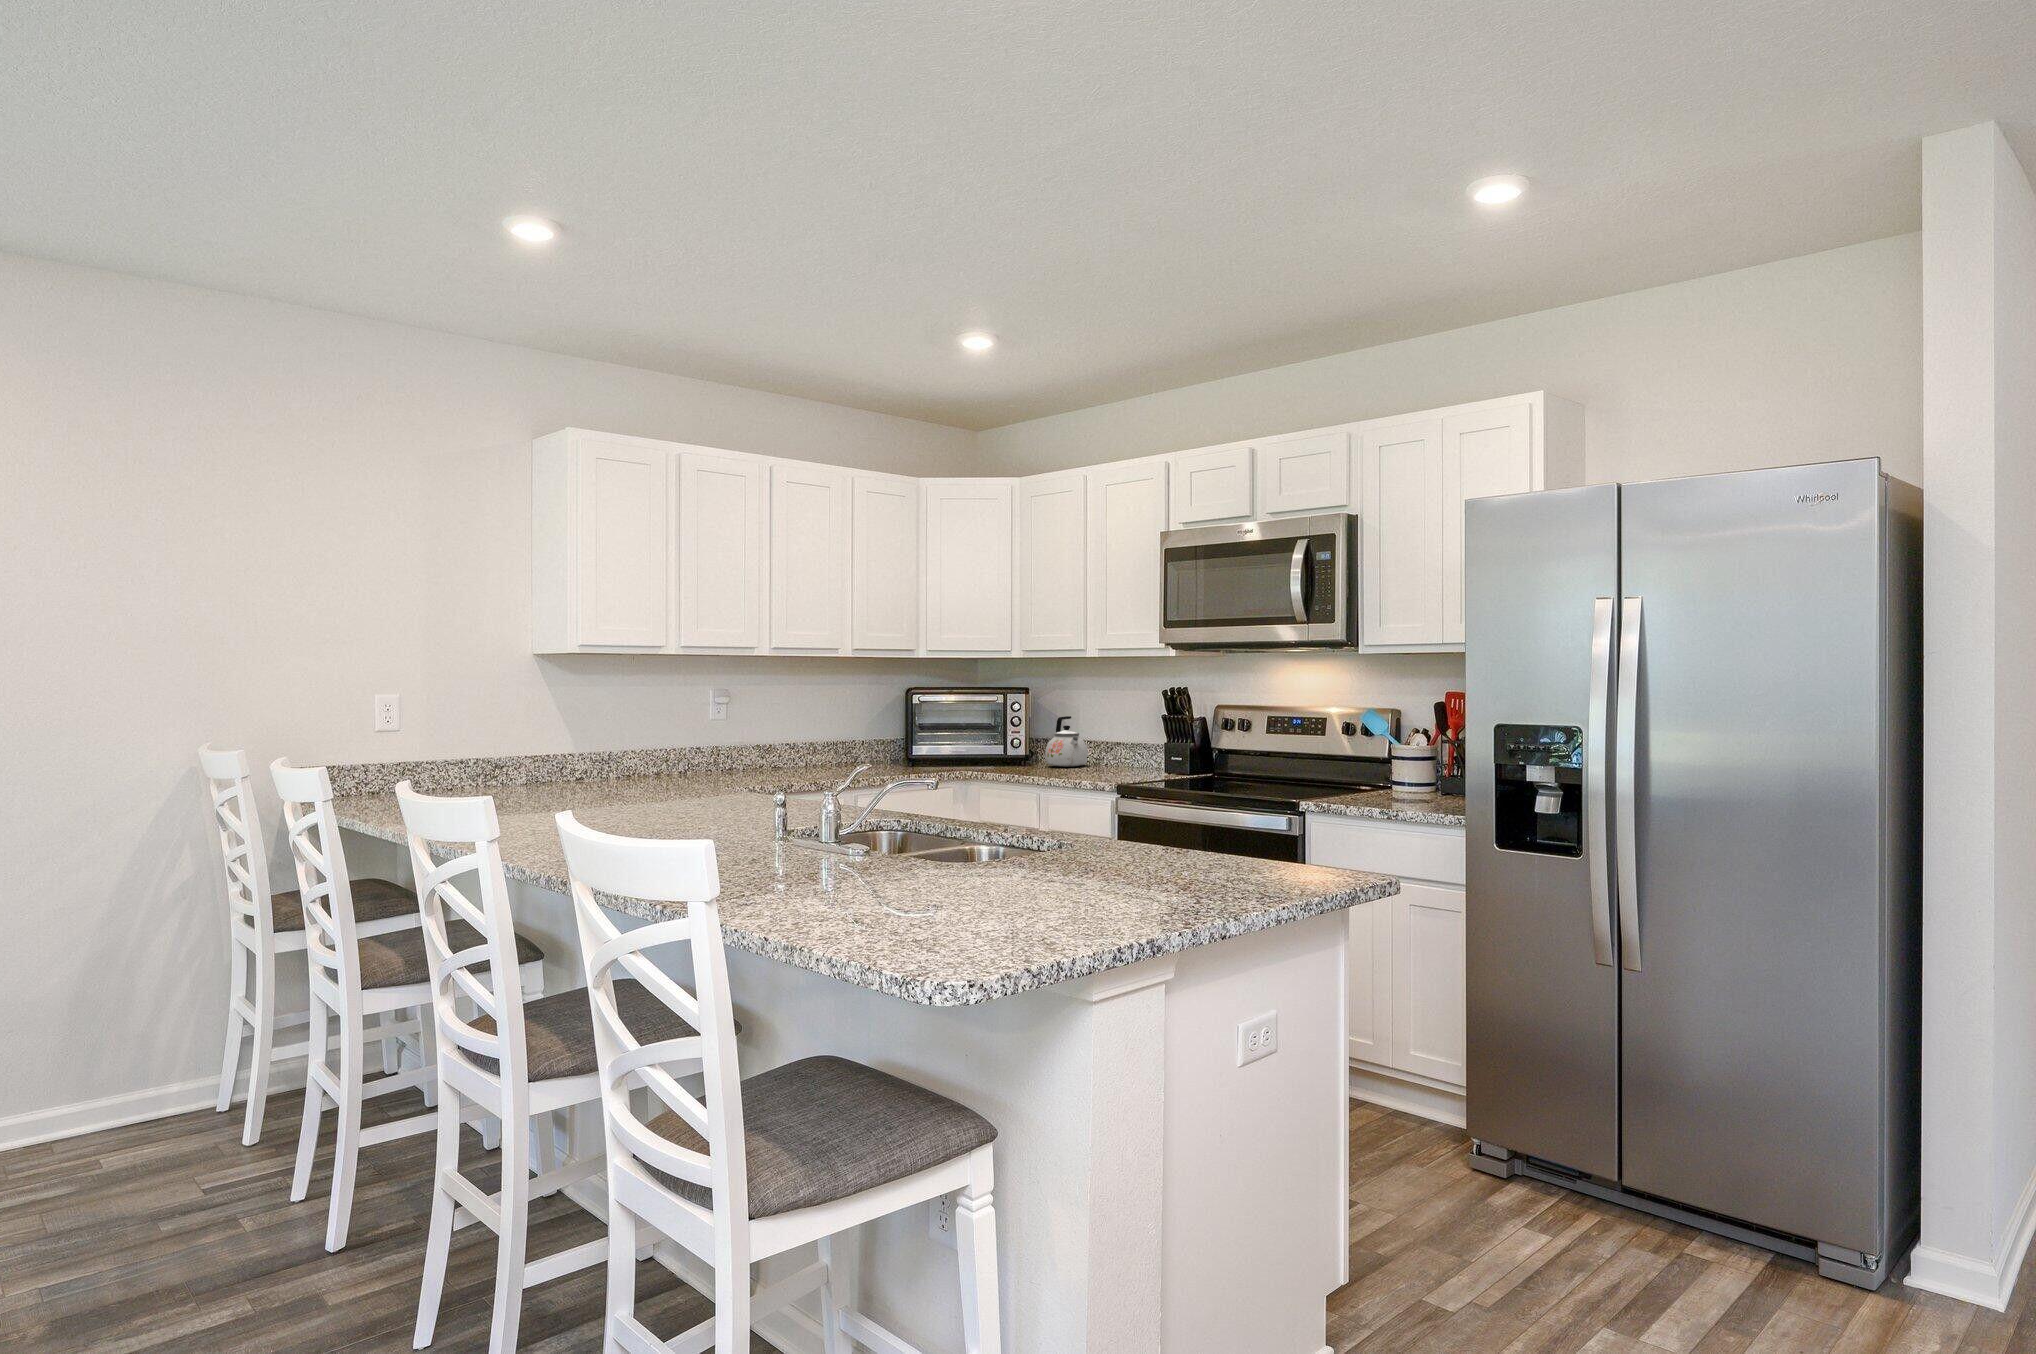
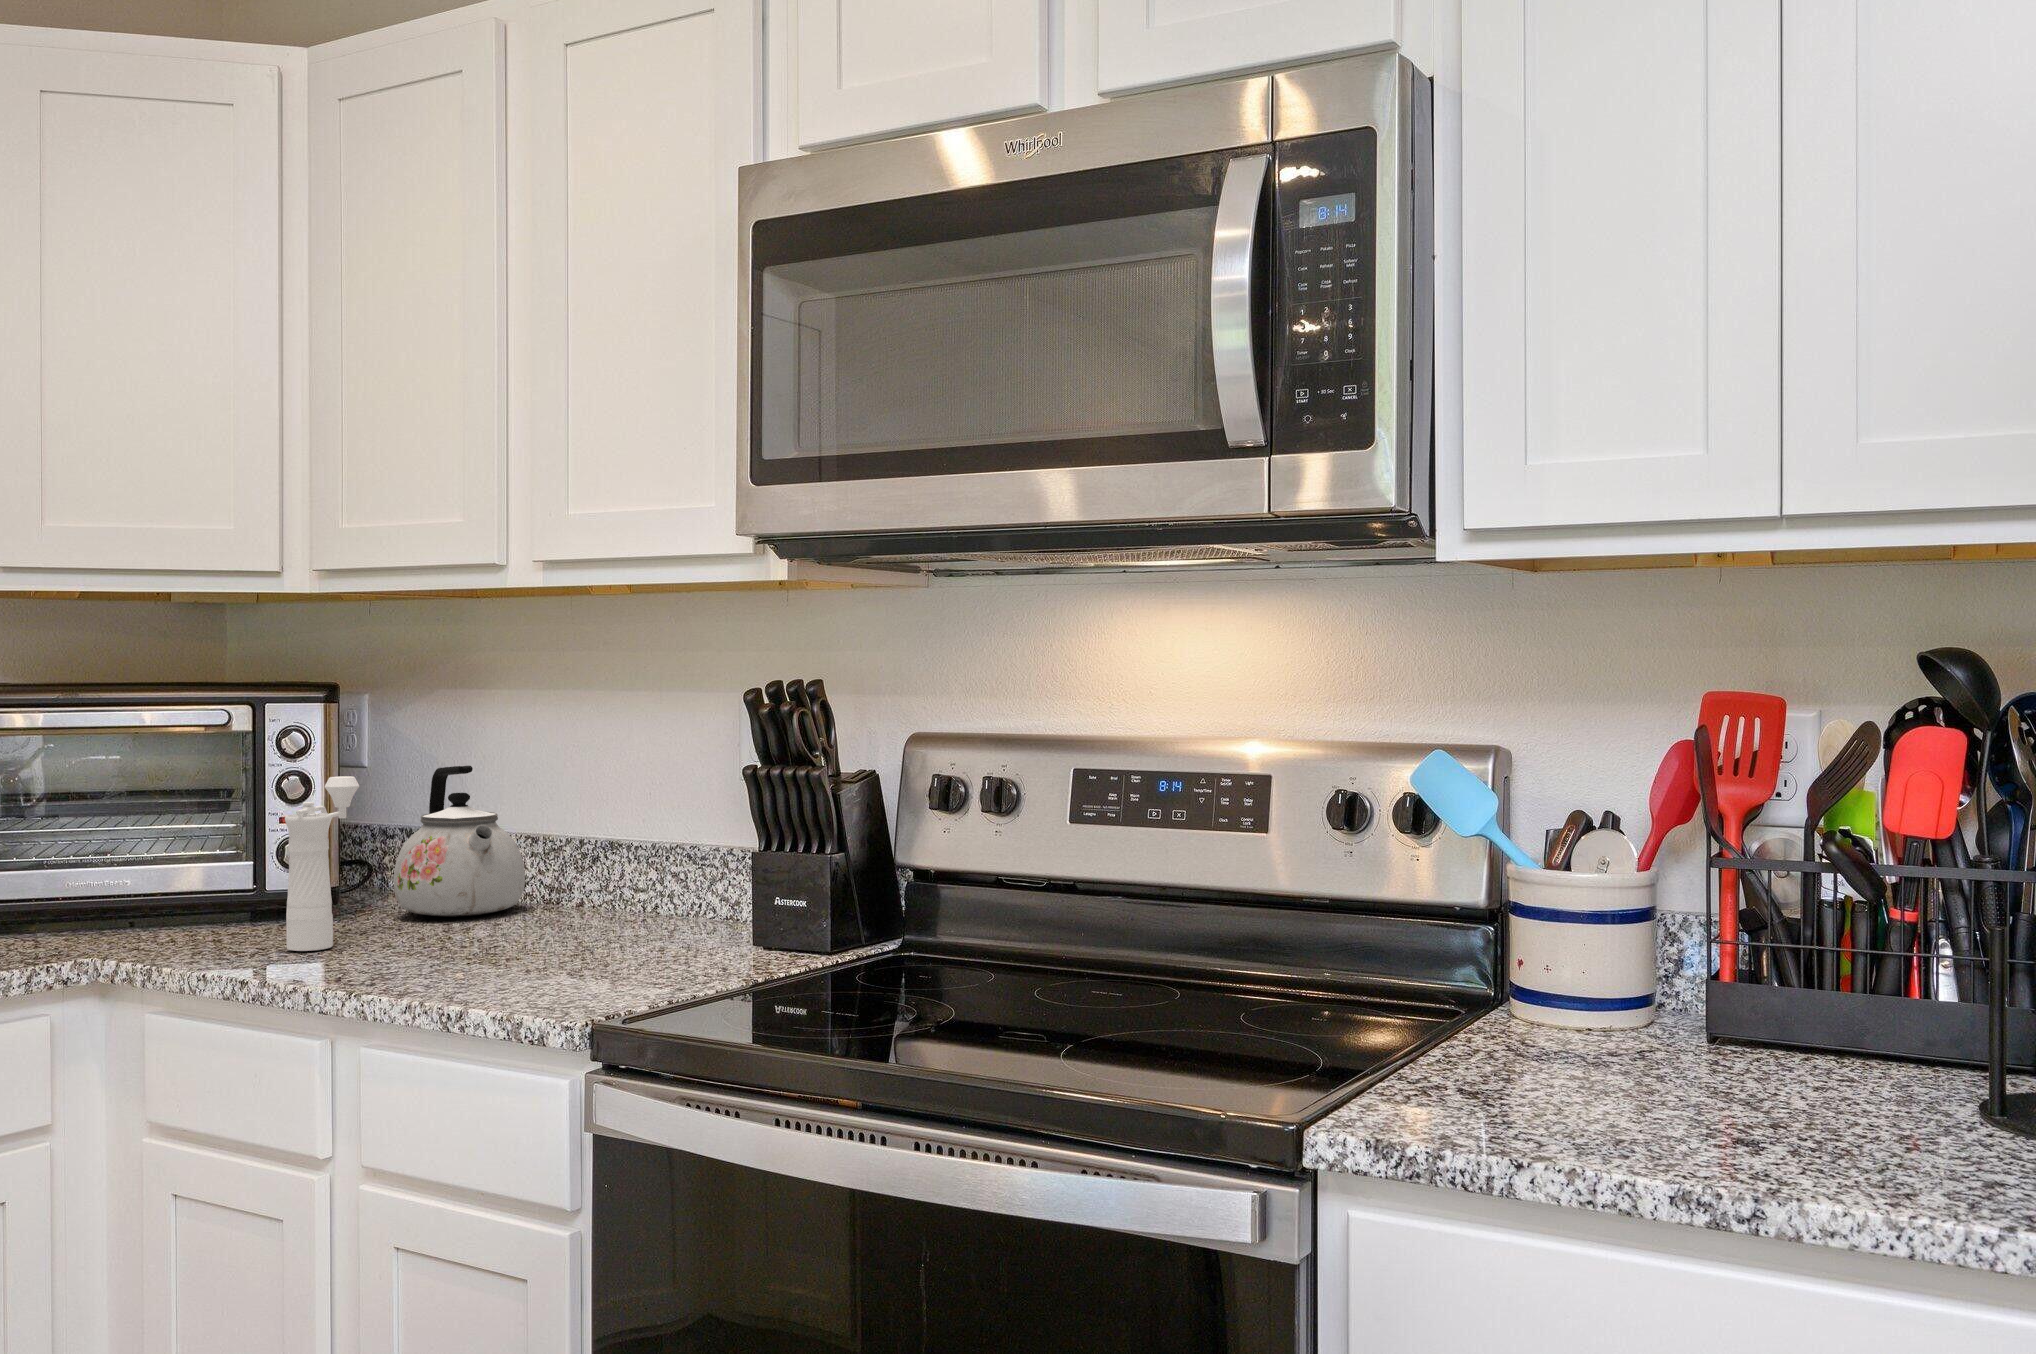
pepper mill: none [1016,718,1037,773] -> present [285,776,359,951]

